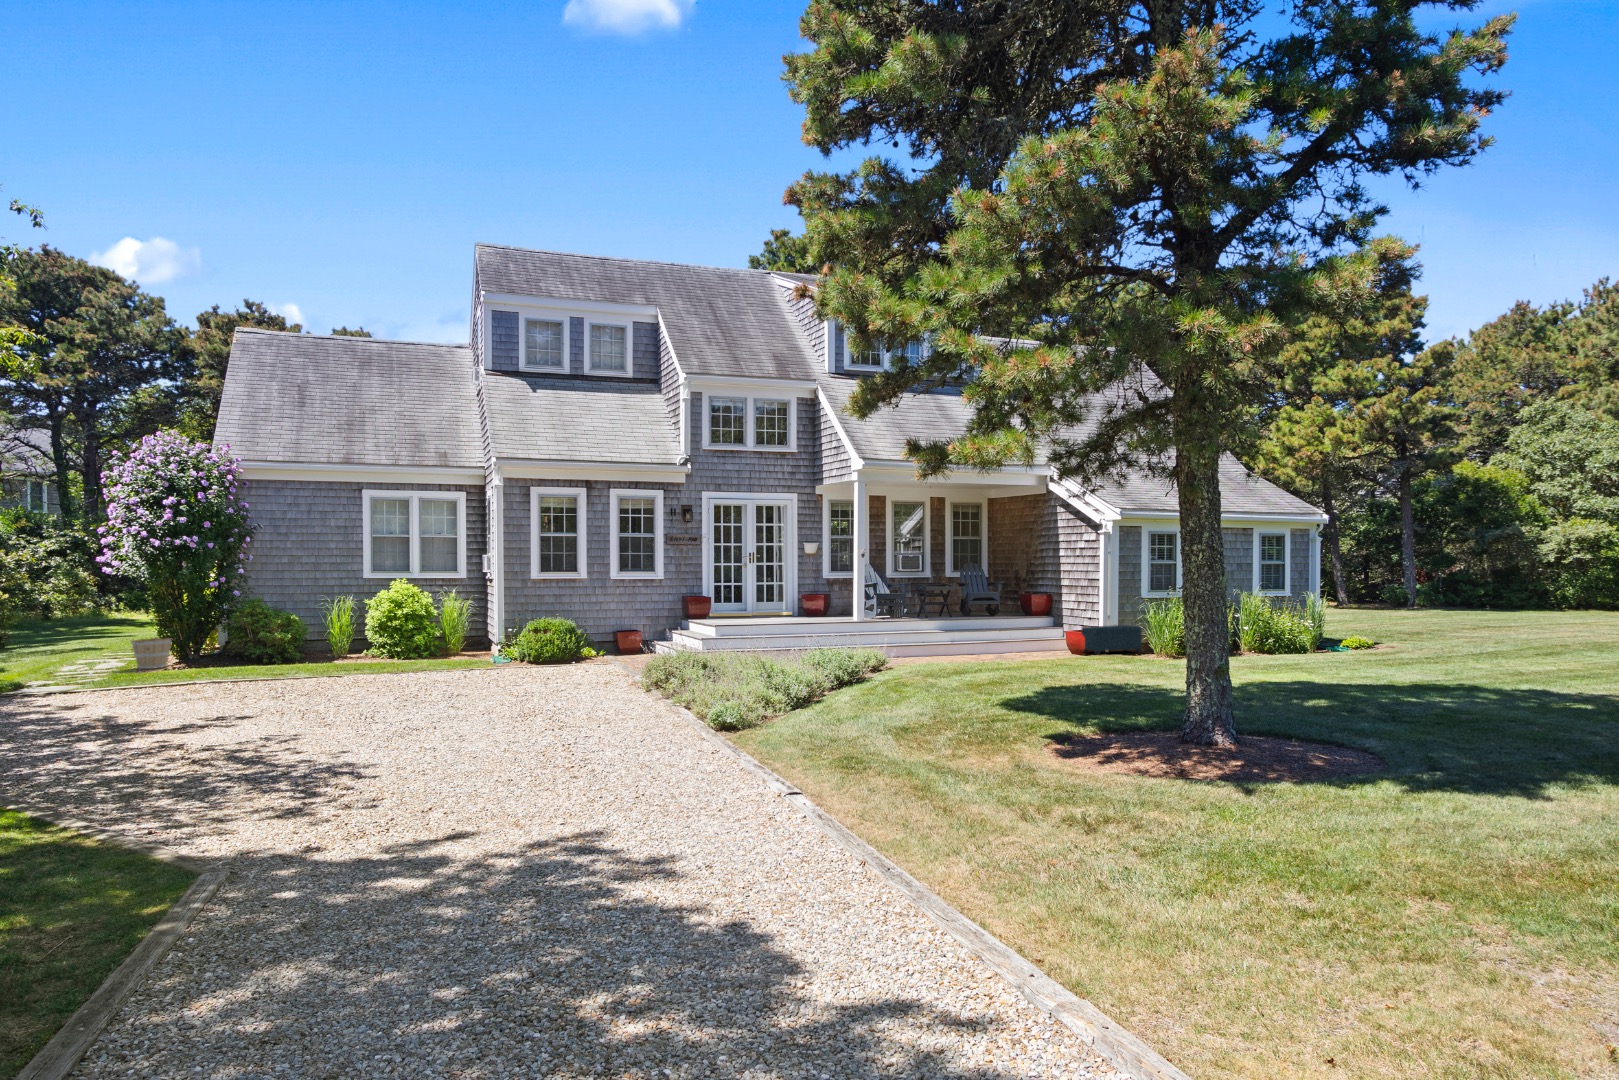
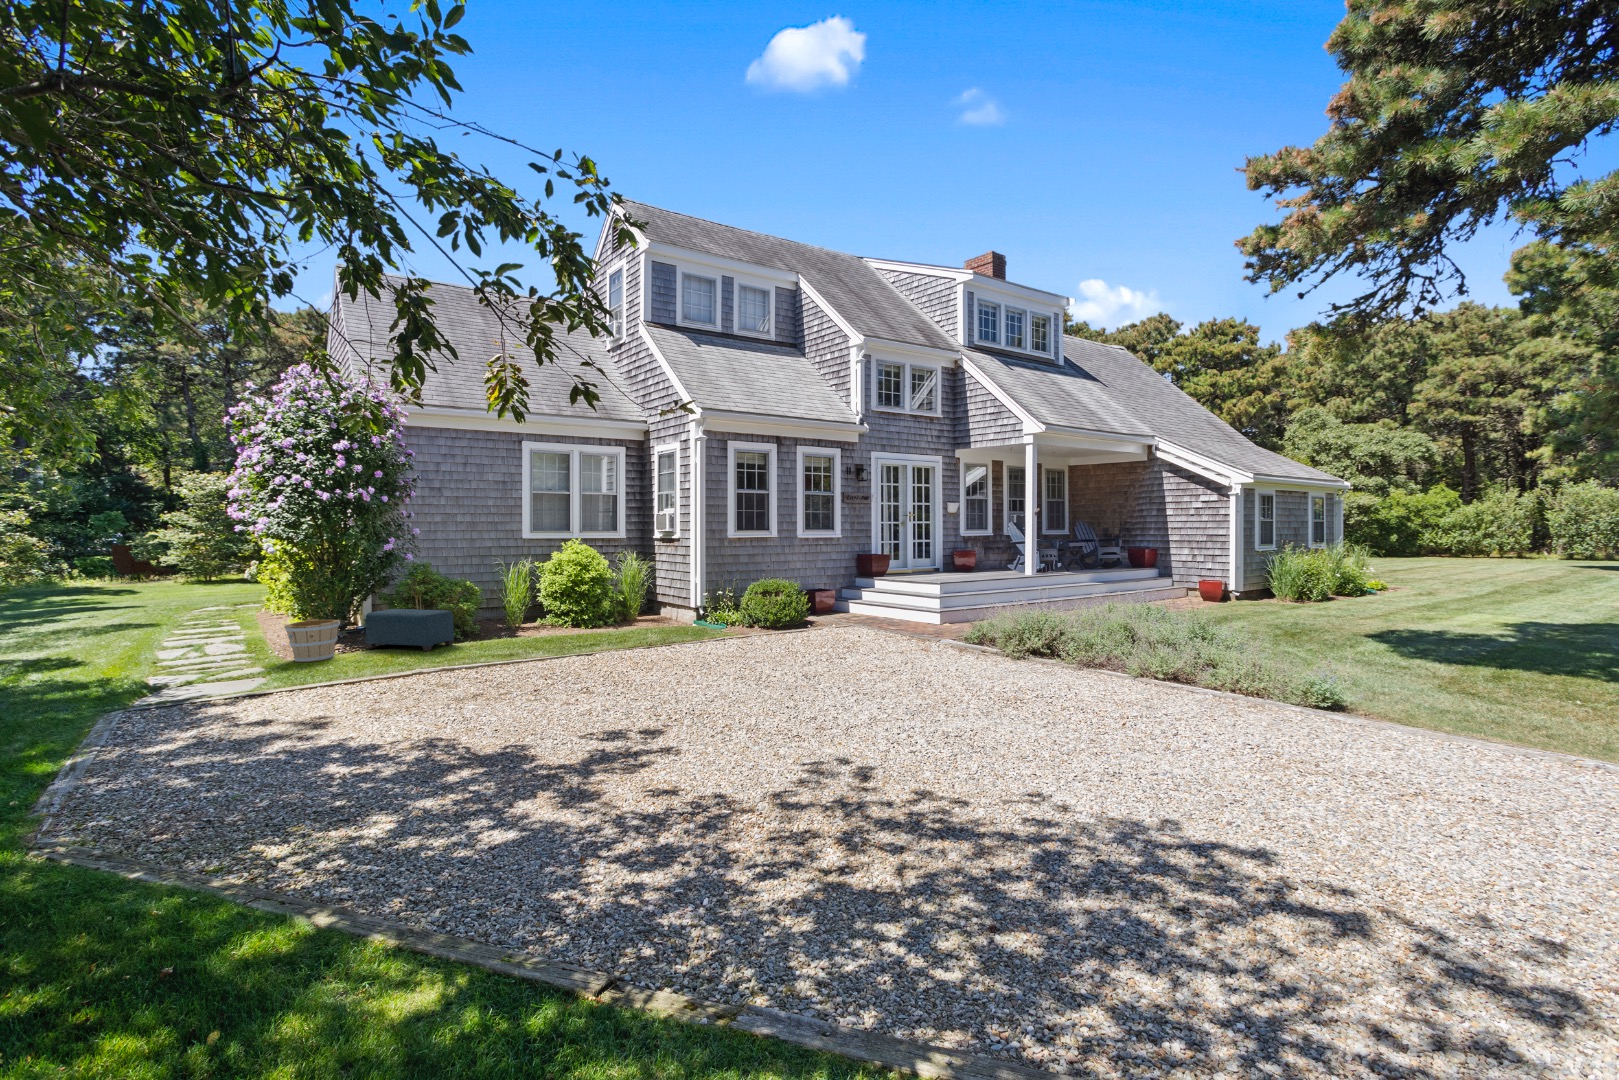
lounge chair: none [74,583,125,619] -> present [111,544,175,582]
bench: present [1081,625,1142,655] -> present [365,609,454,651]

